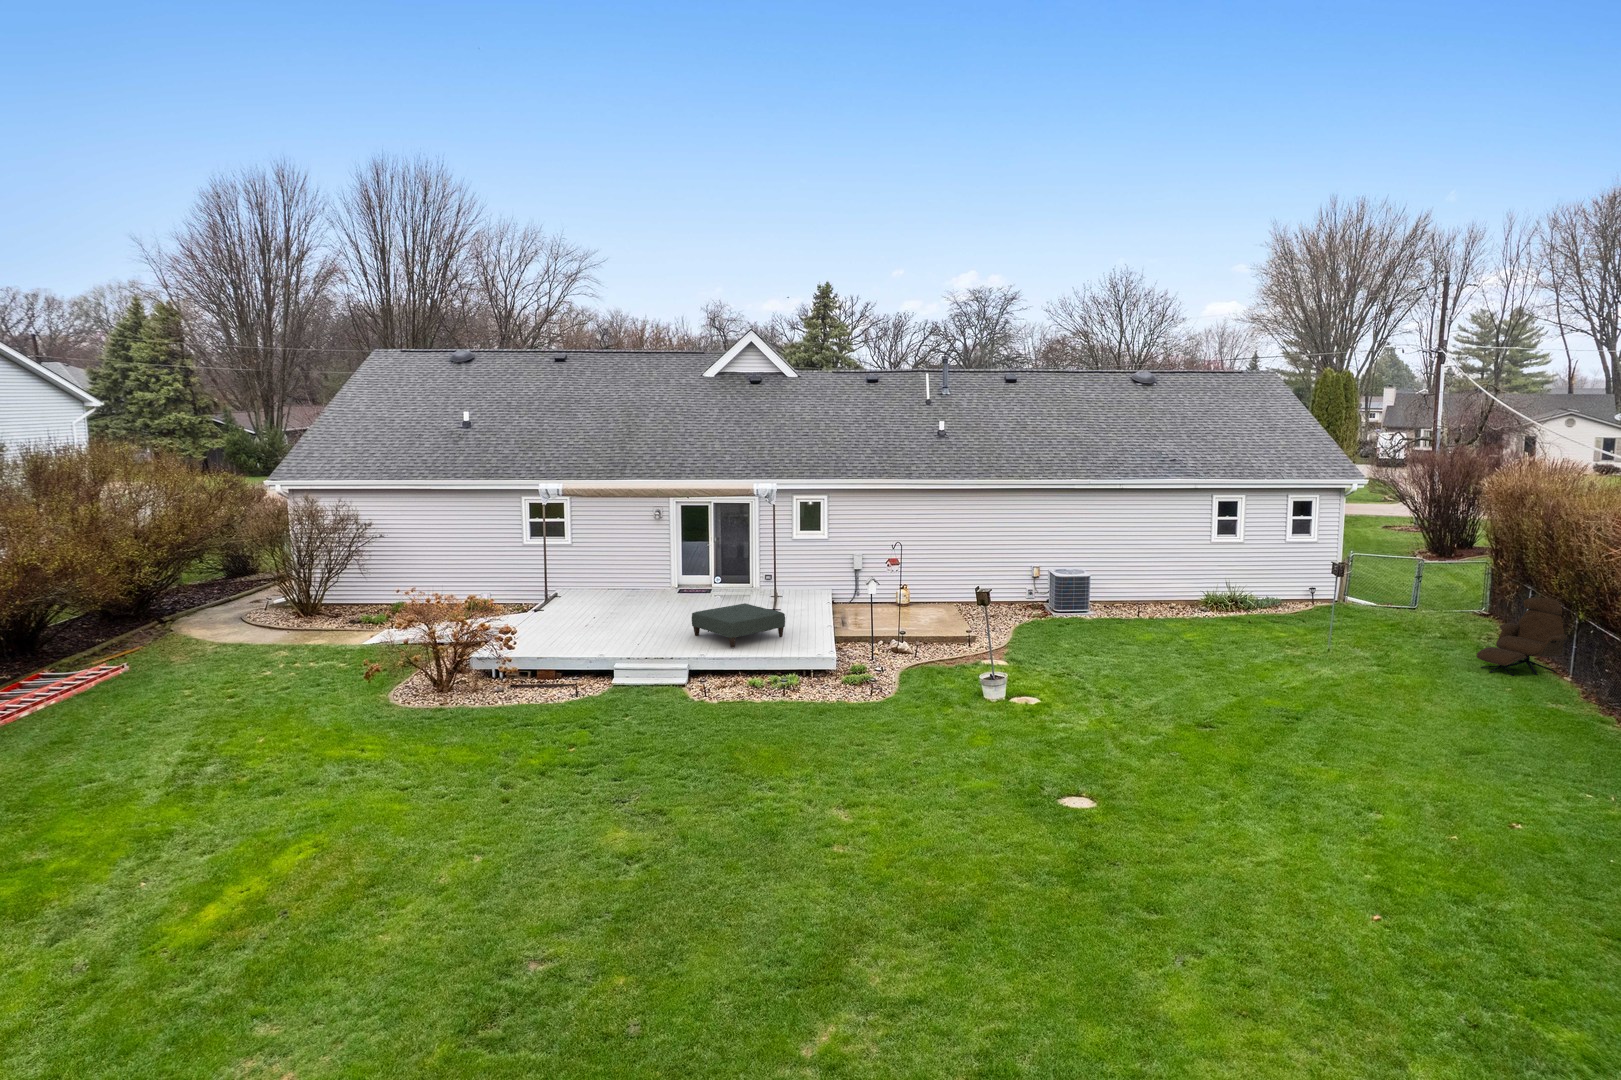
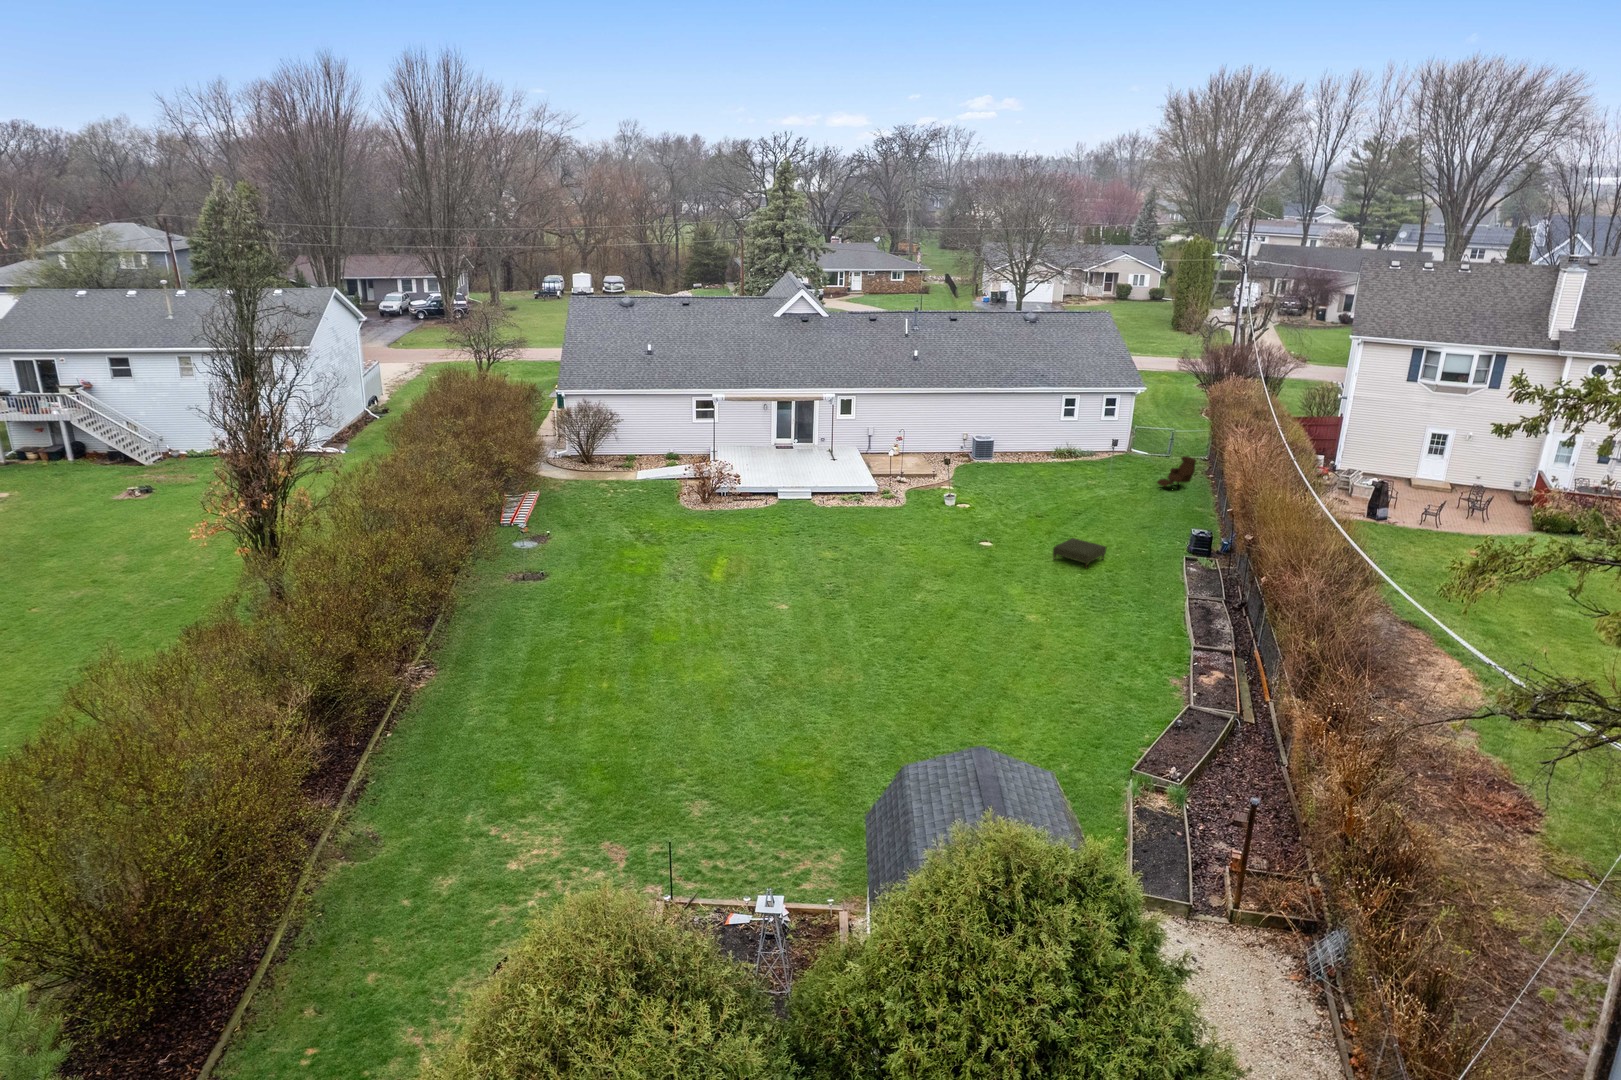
ottoman: present [692,603,785,648] -> present [1053,538,1106,568]

